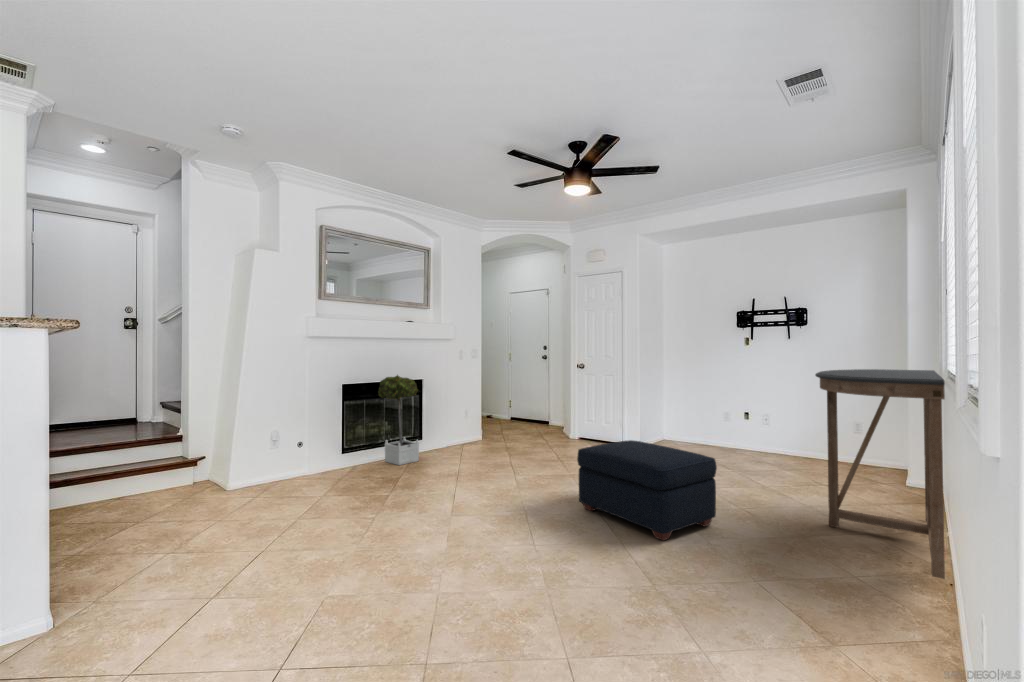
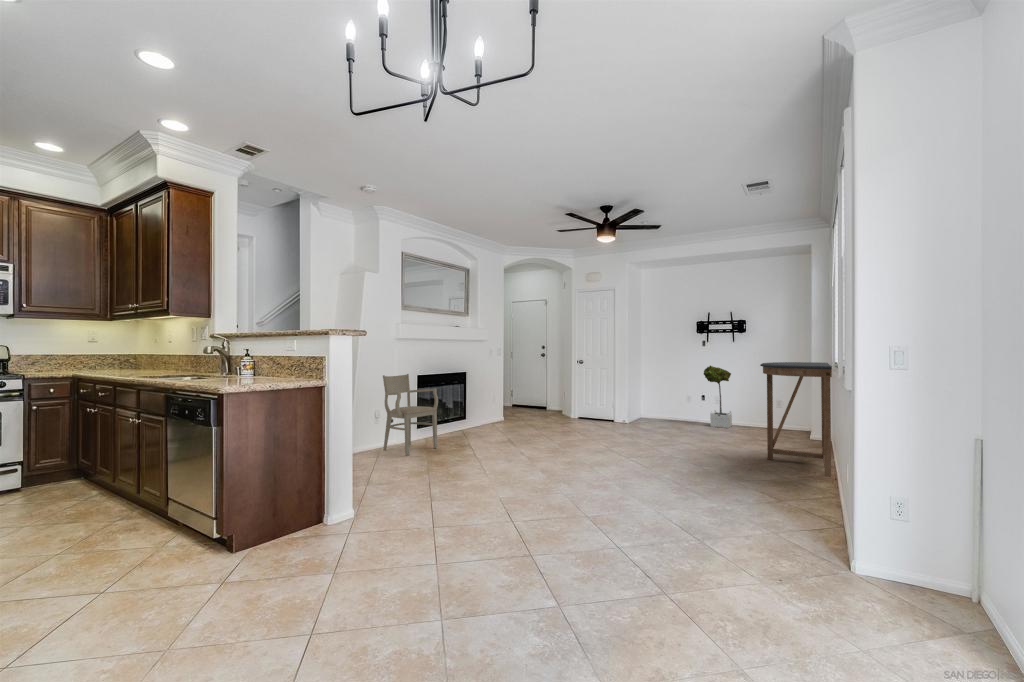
potted tree: present [378,375,419,465] -> present [704,366,732,428]
armchair: none [279,383,356,497] -> present [383,374,438,455]
ottoman: present [577,440,717,540] -> none [610,411,702,468]

